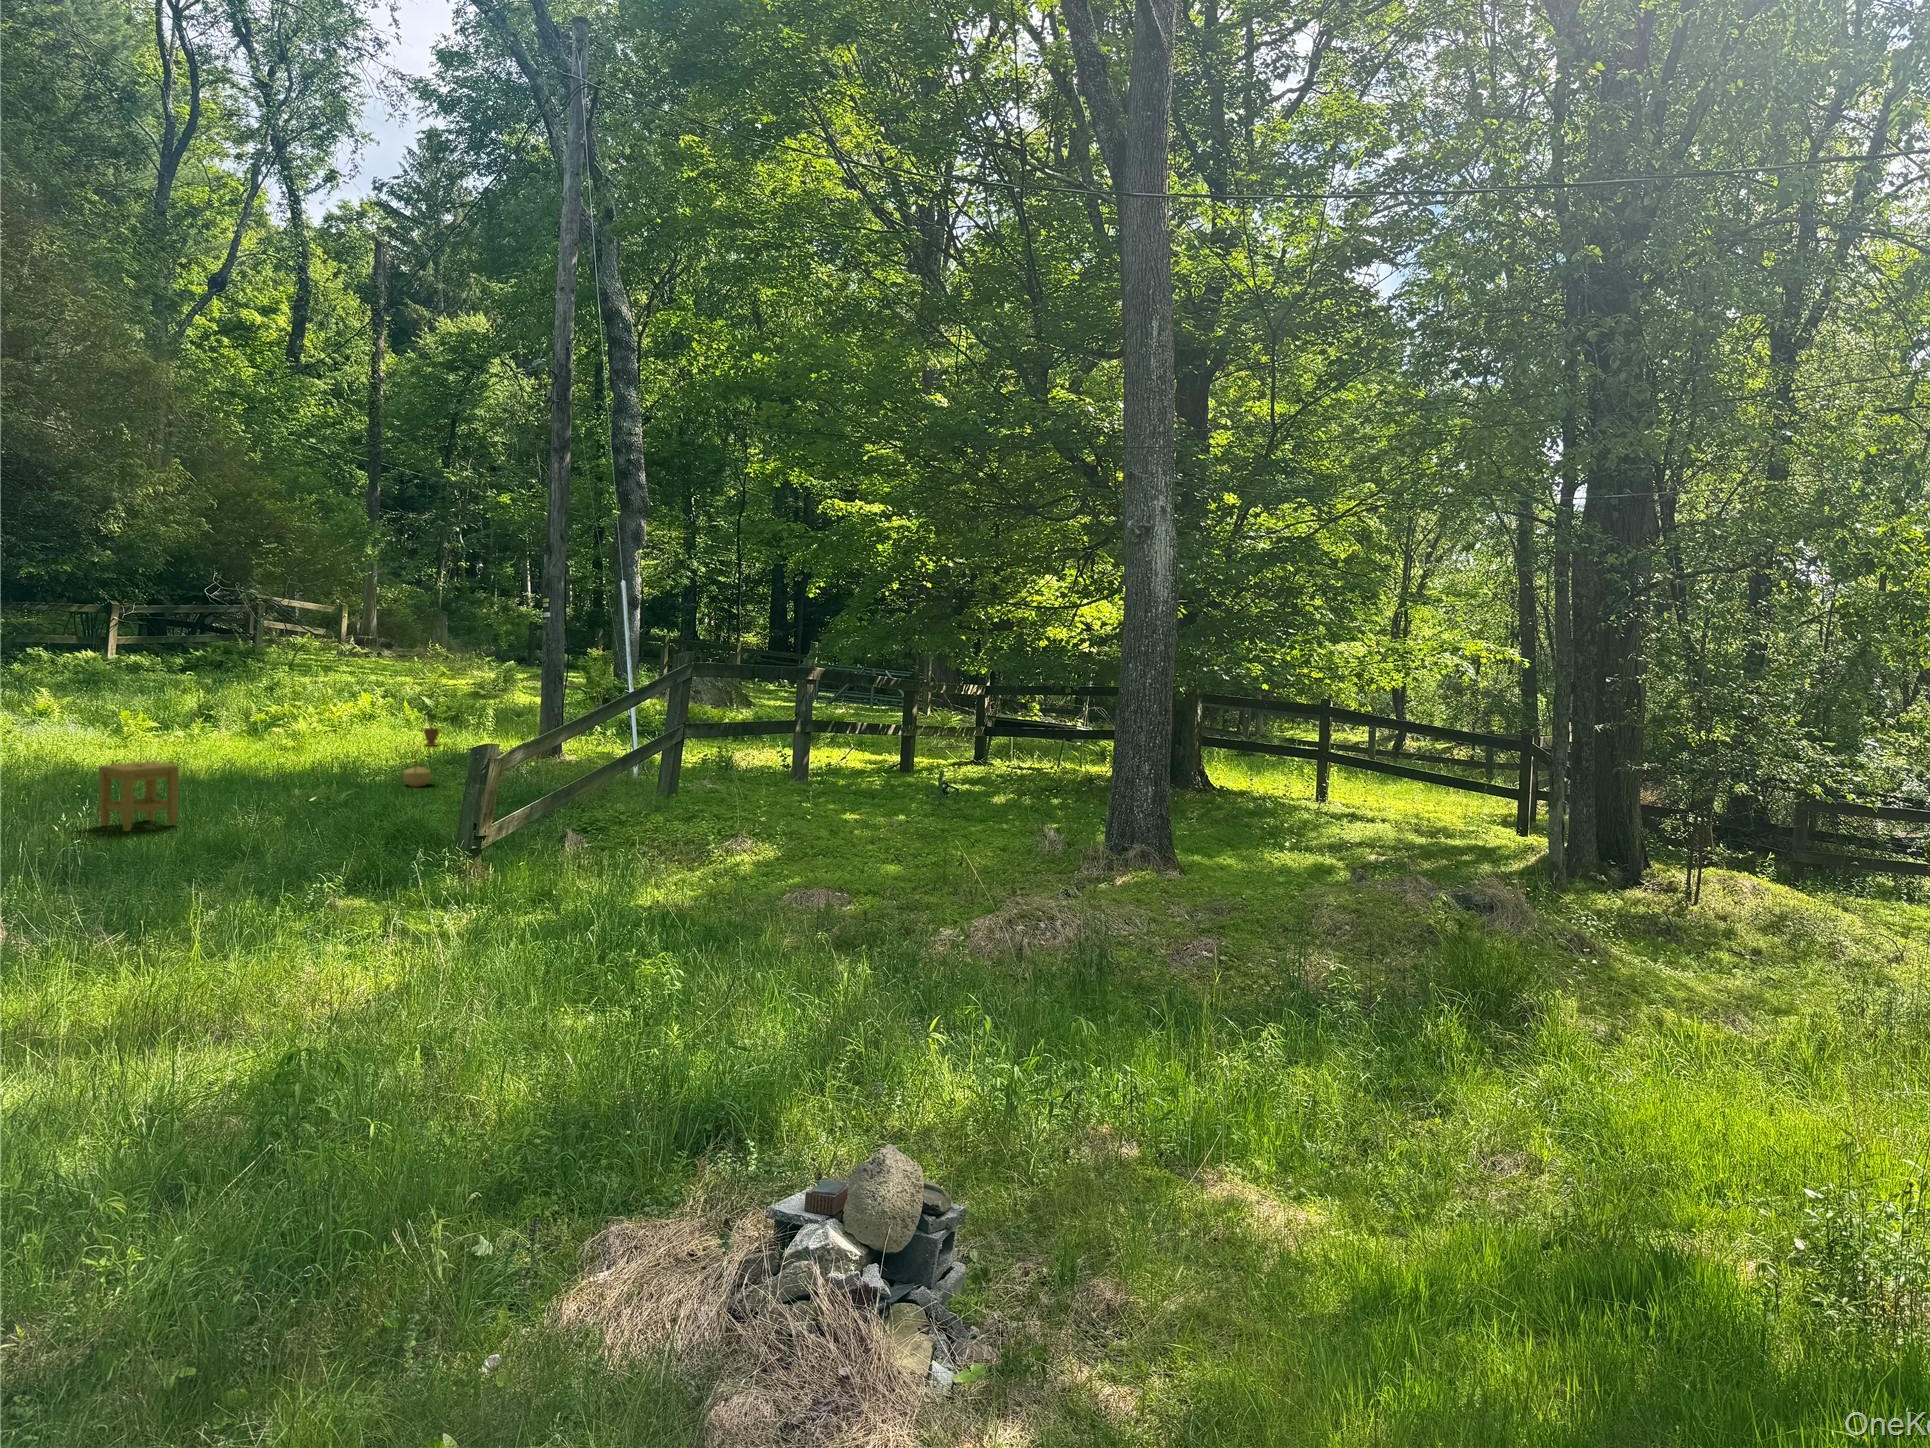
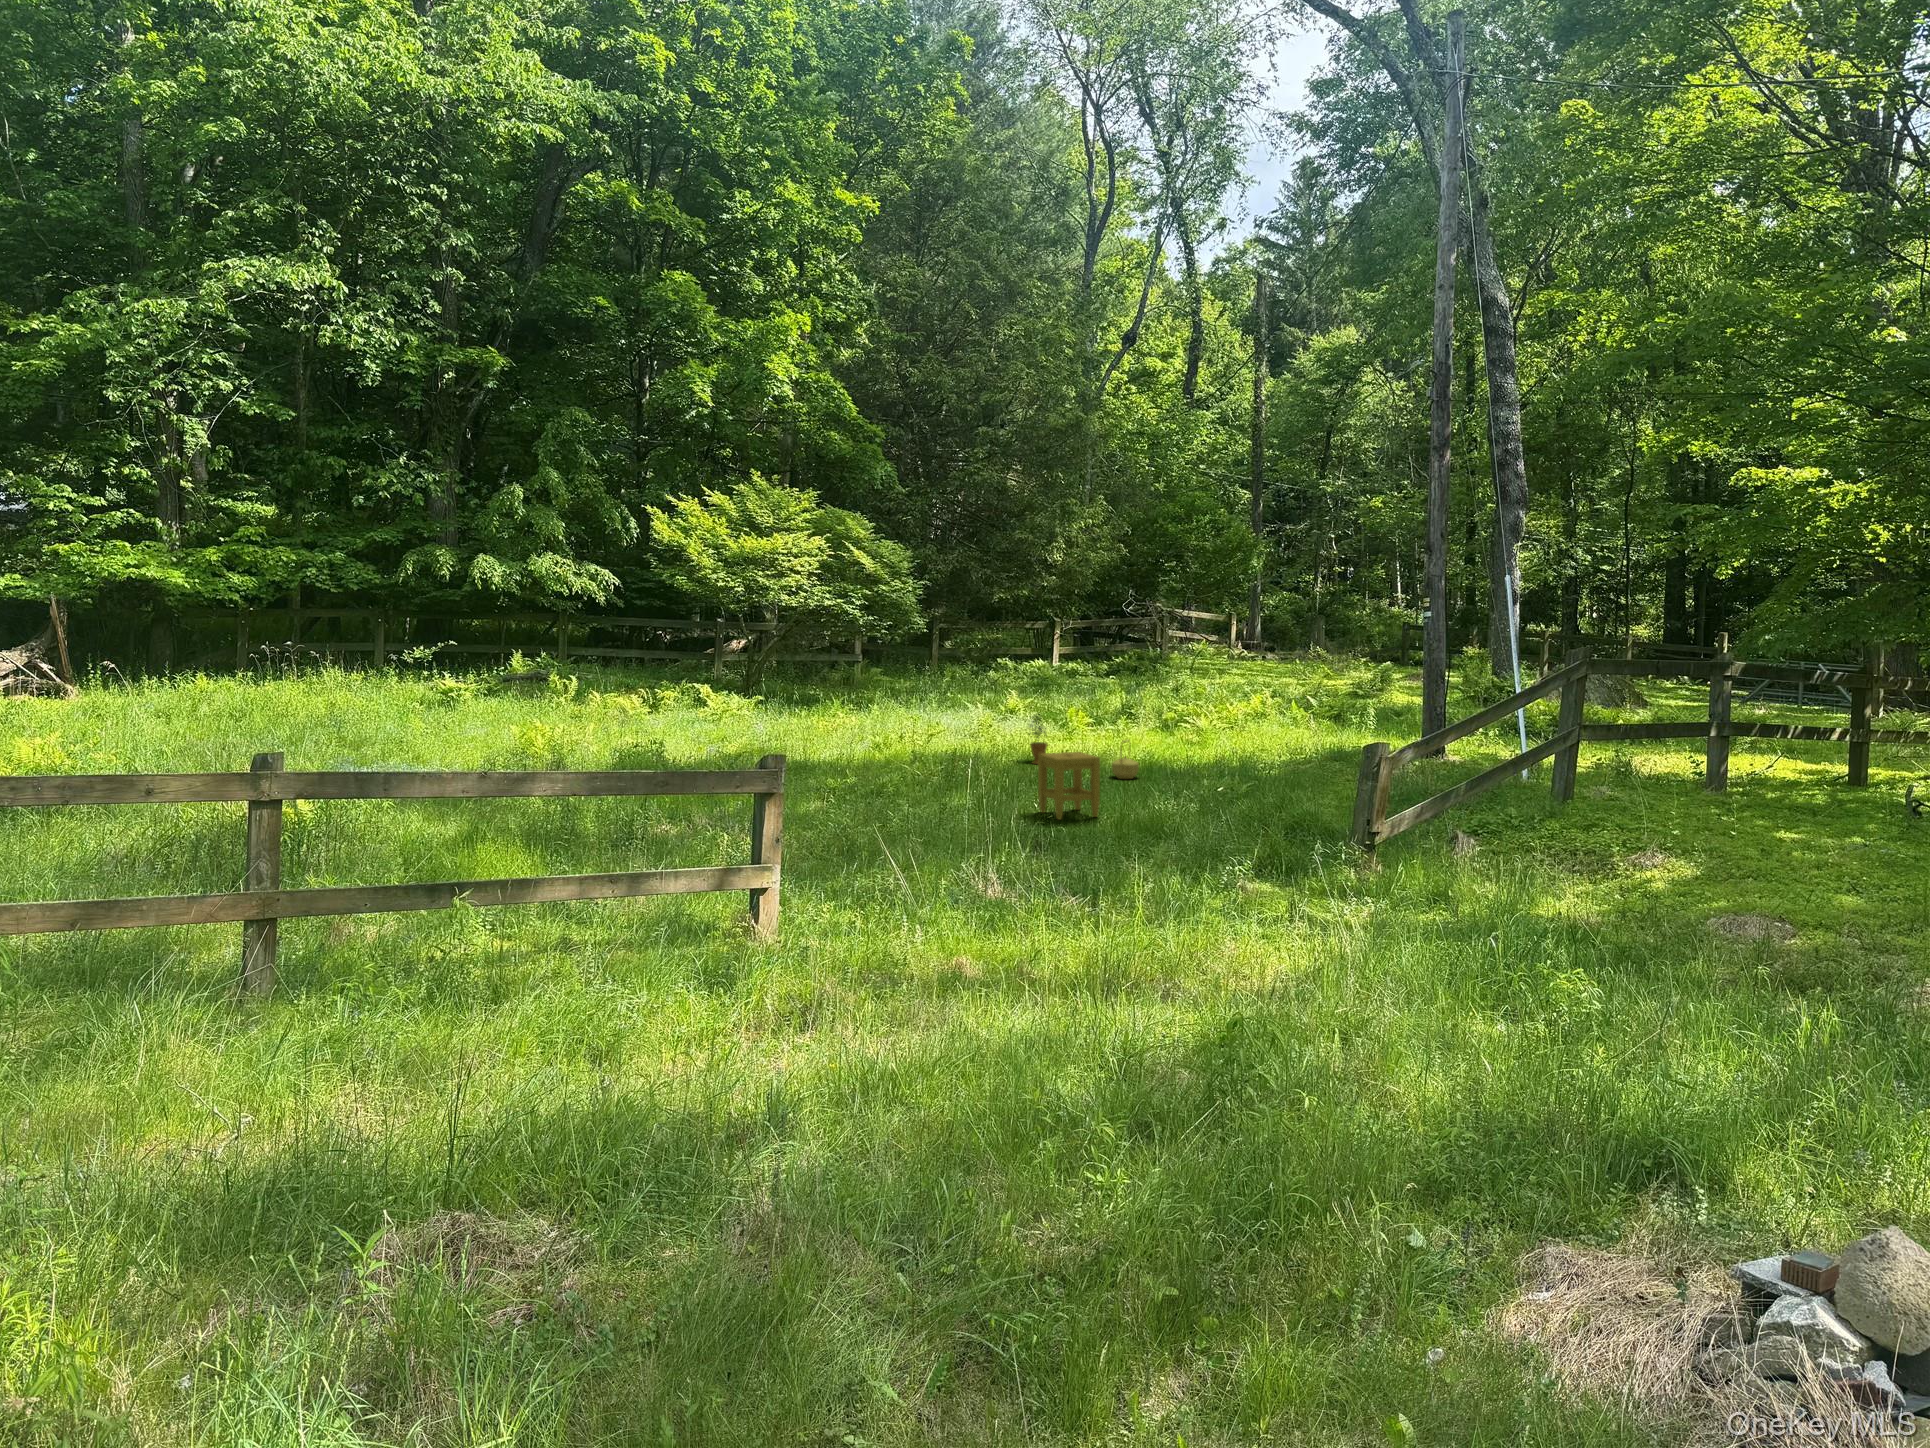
potted plant: present [423,704,439,746] -> present [1029,714,1047,764]
basket: present [403,750,431,787] -> present [1112,740,1139,779]

